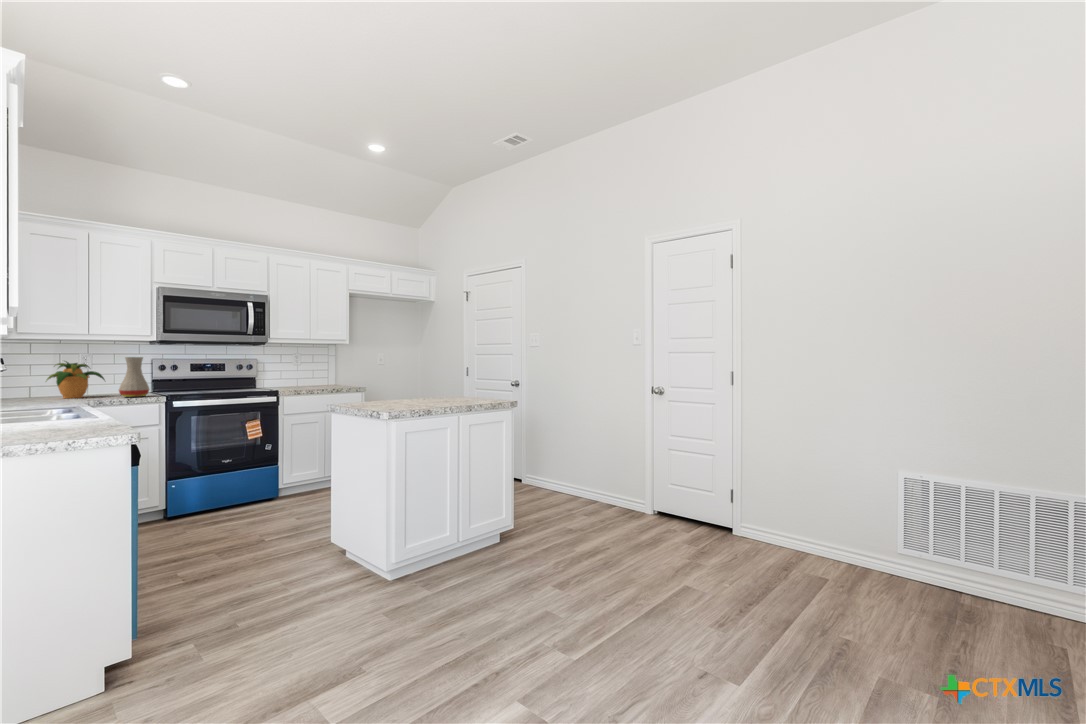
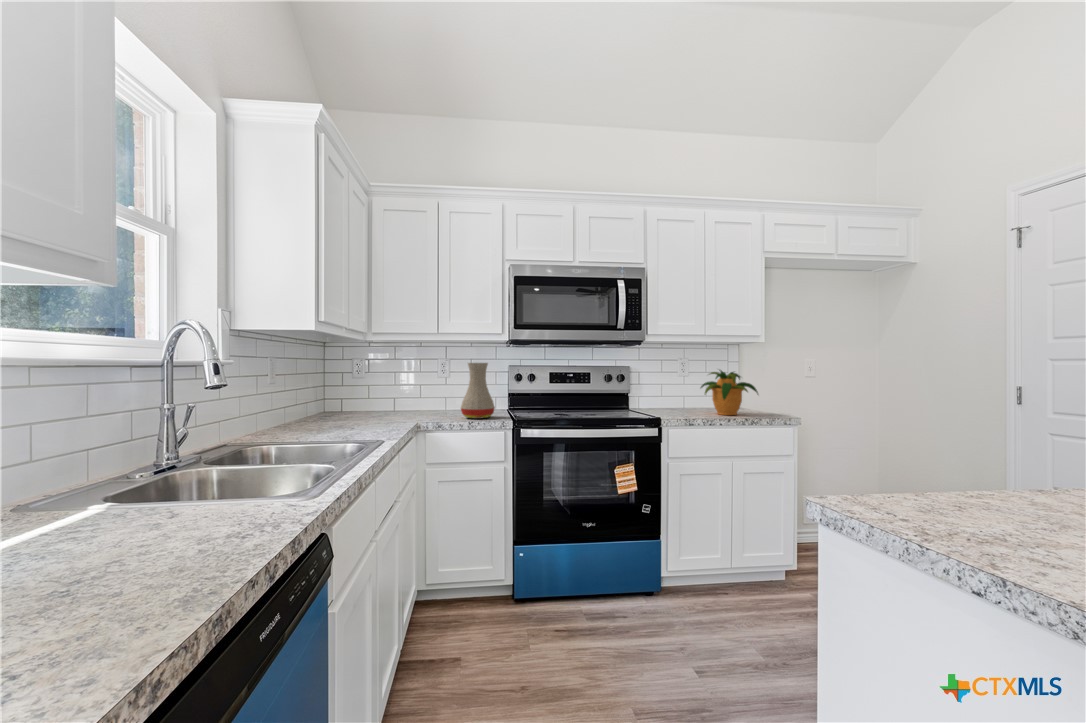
potted plant: present [47,361,105,398] -> present [701,370,758,415]

